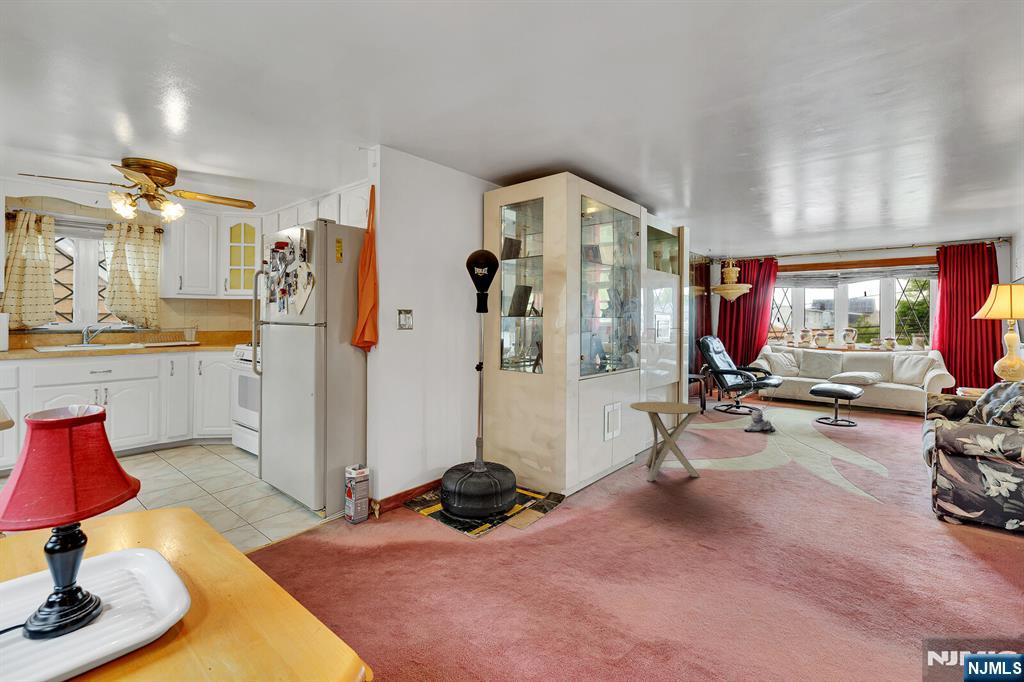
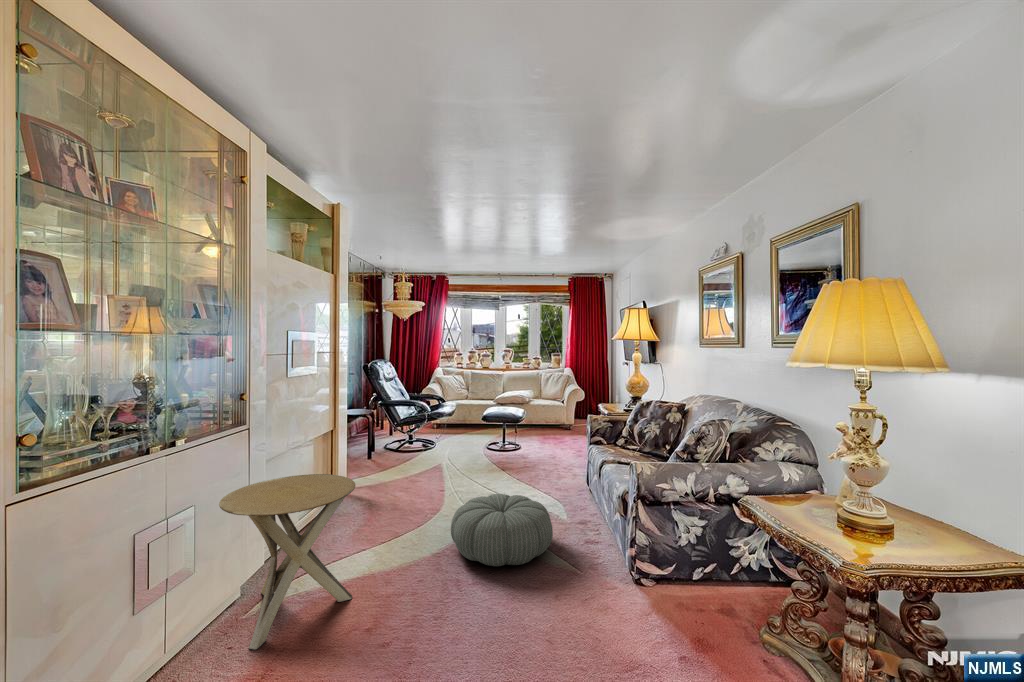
plush toy: present [744,410,775,431] -> none [418,448,451,476]
pouf: none [769,440,861,488] -> present [451,494,553,566]

